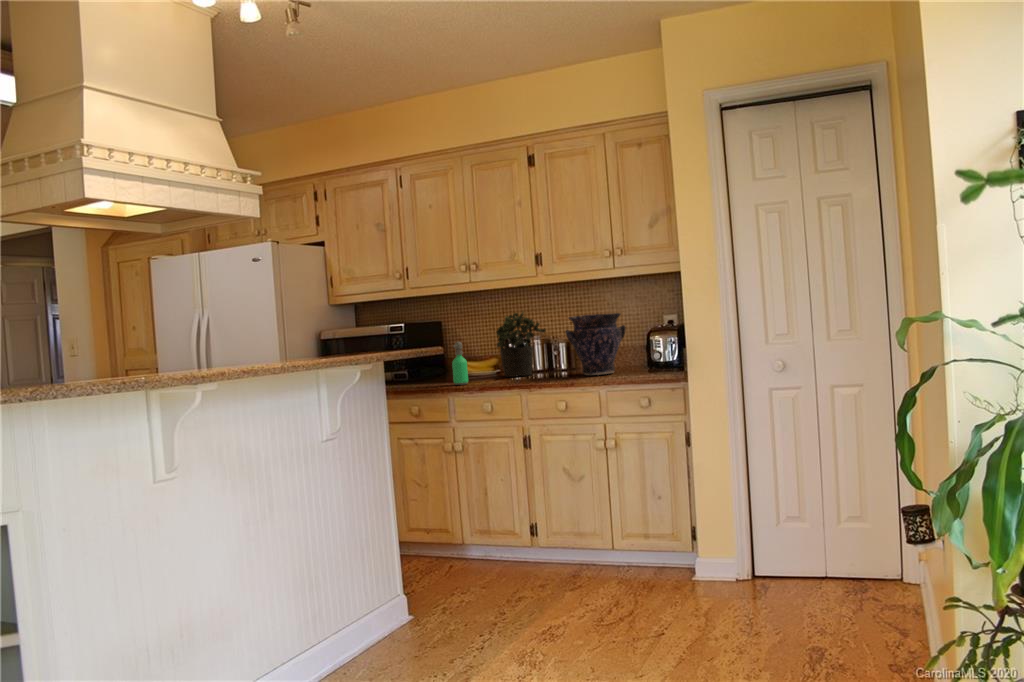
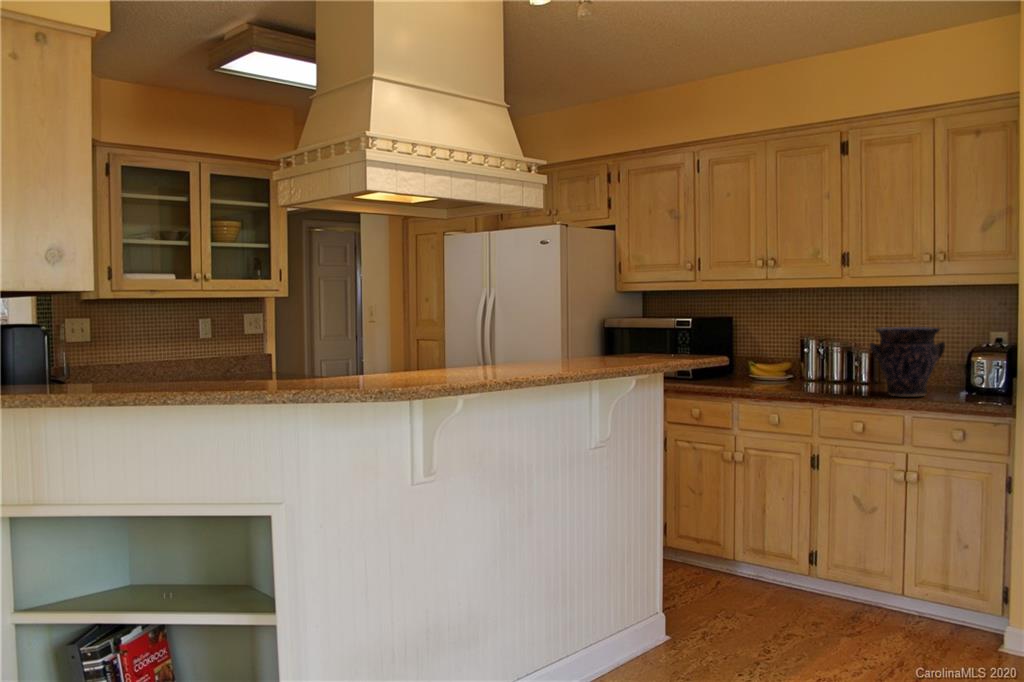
potted plant: present [496,312,546,377] -> none [788,314,849,387]
soap dispenser: present [452,342,468,385] -> none [737,345,753,391]

